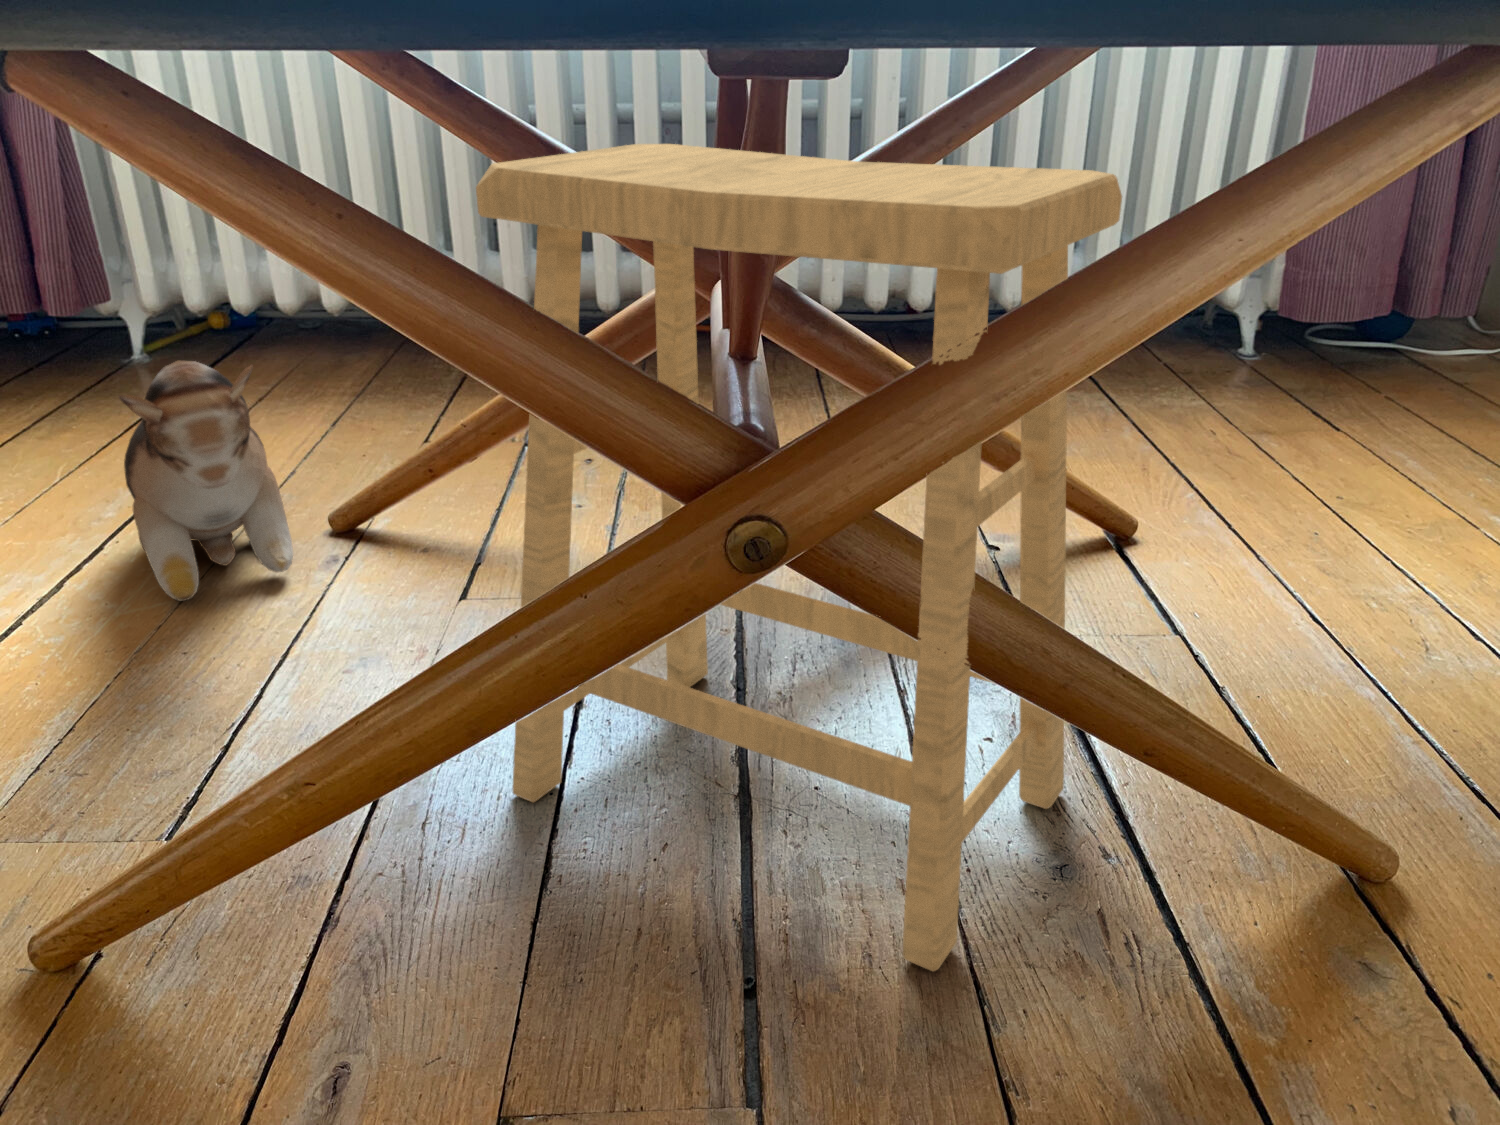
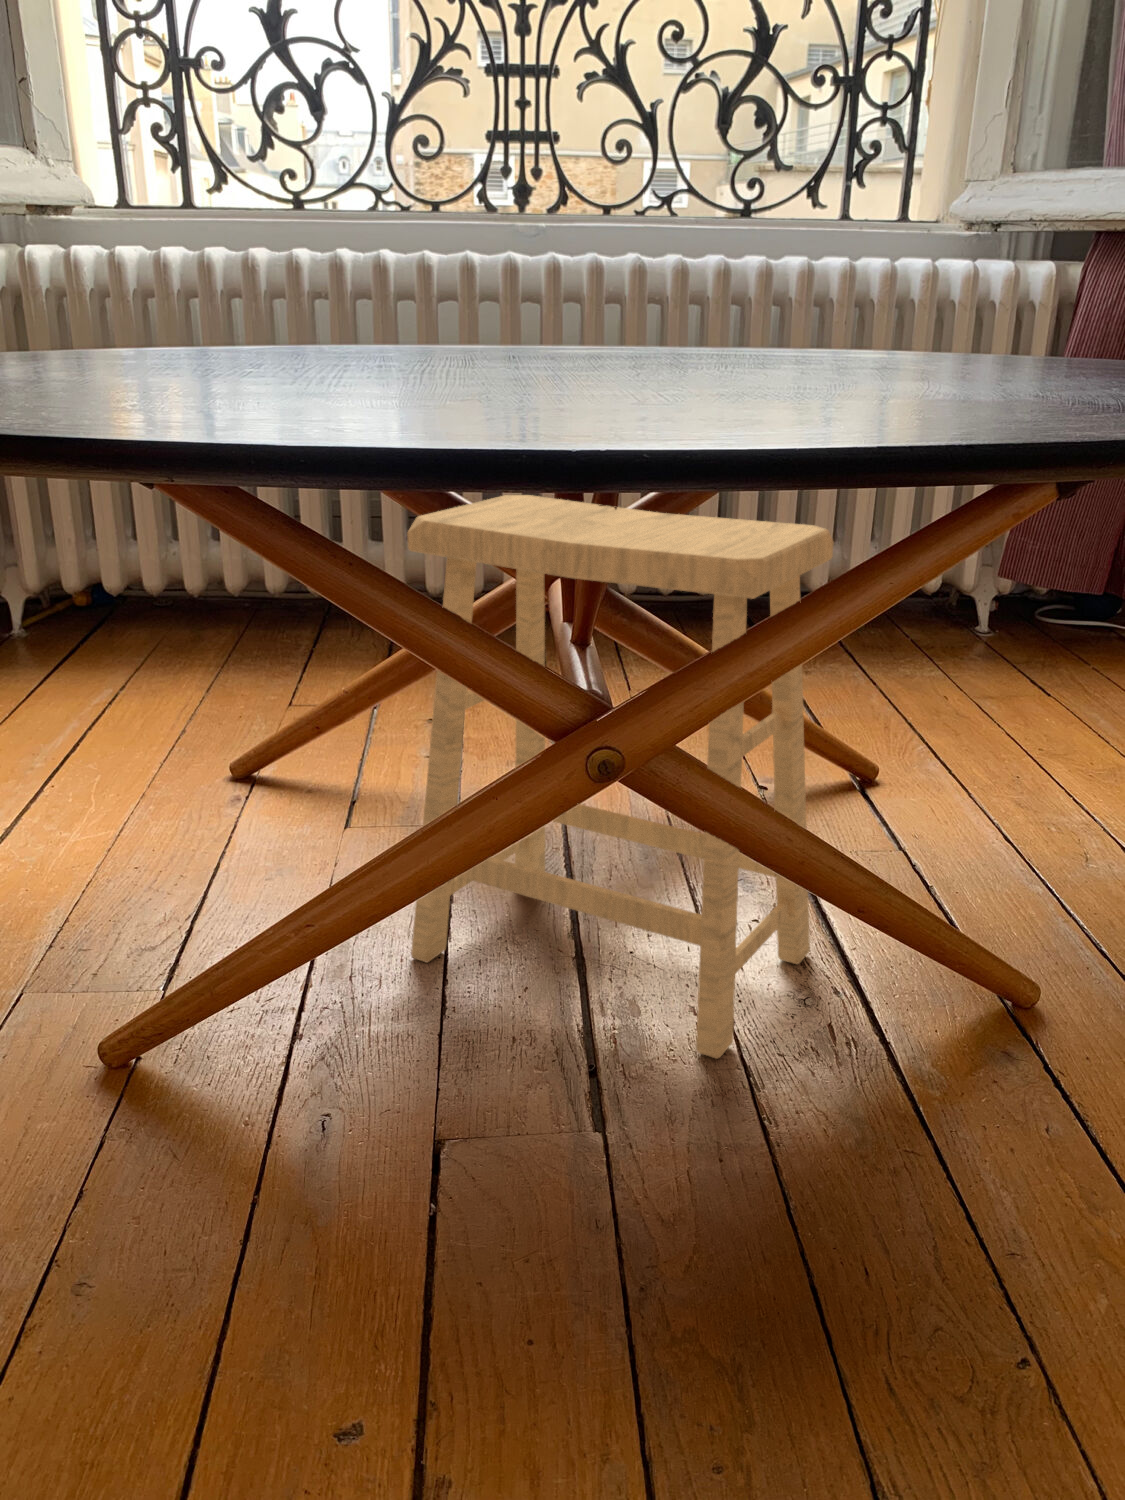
plush toy: present [119,361,293,601] -> none [78,642,209,828]

